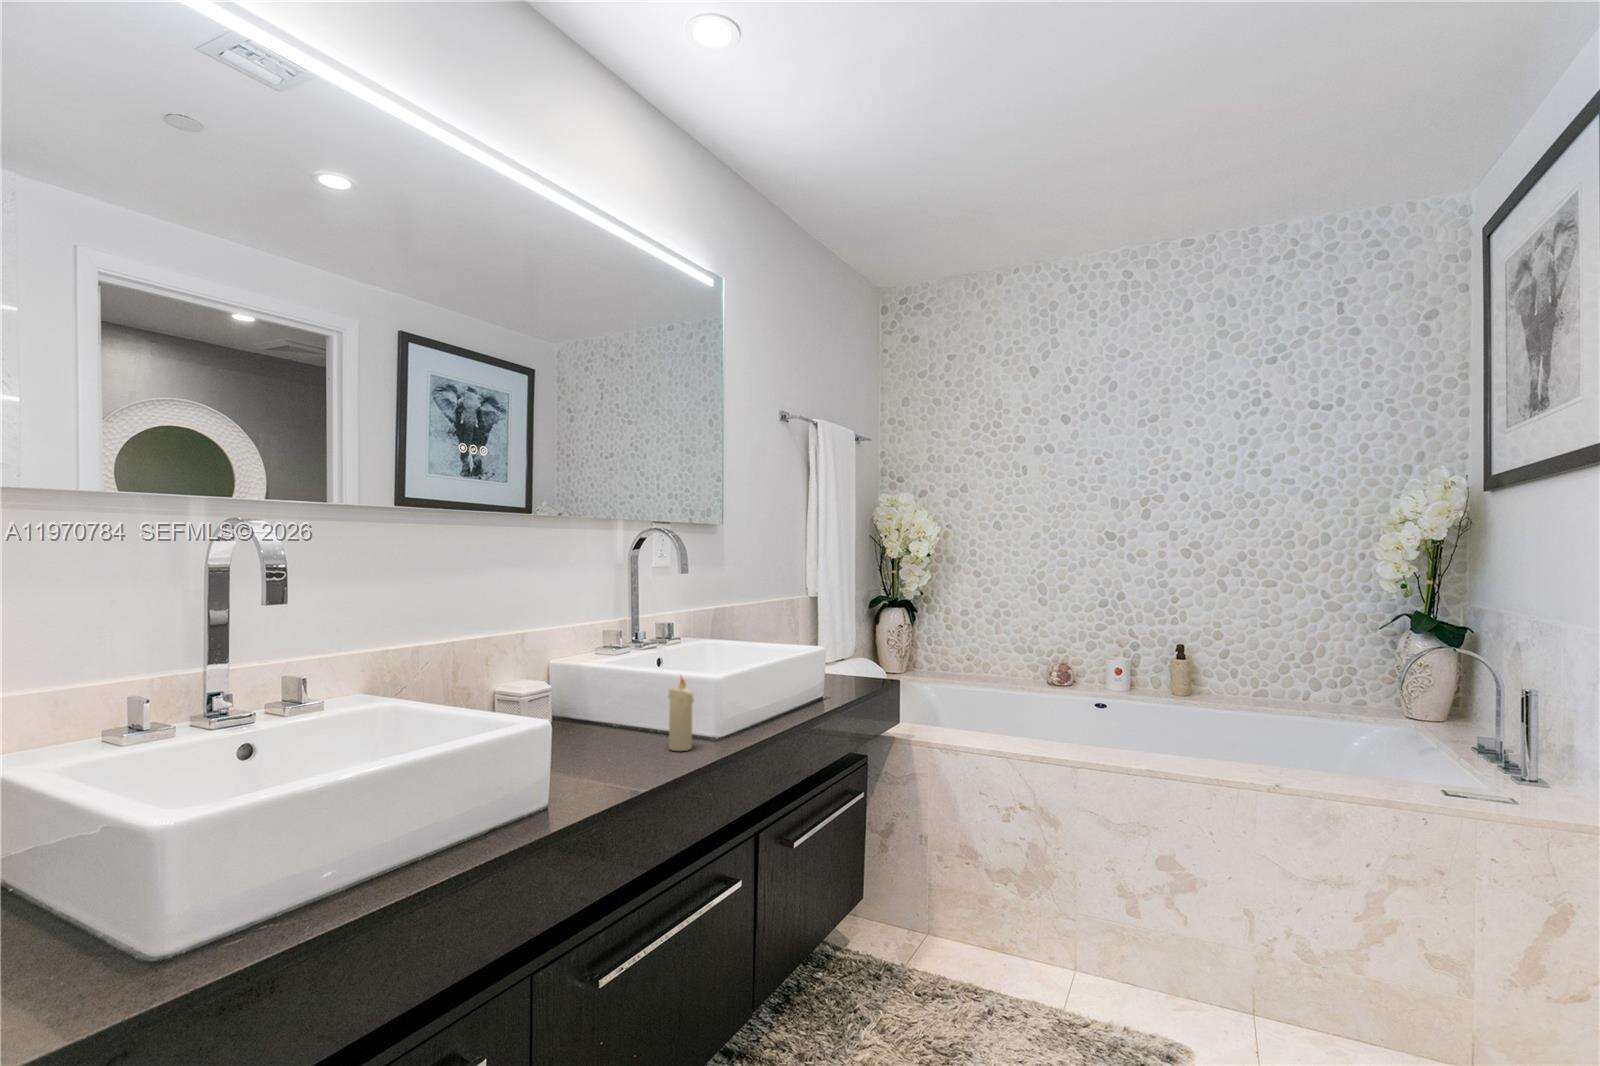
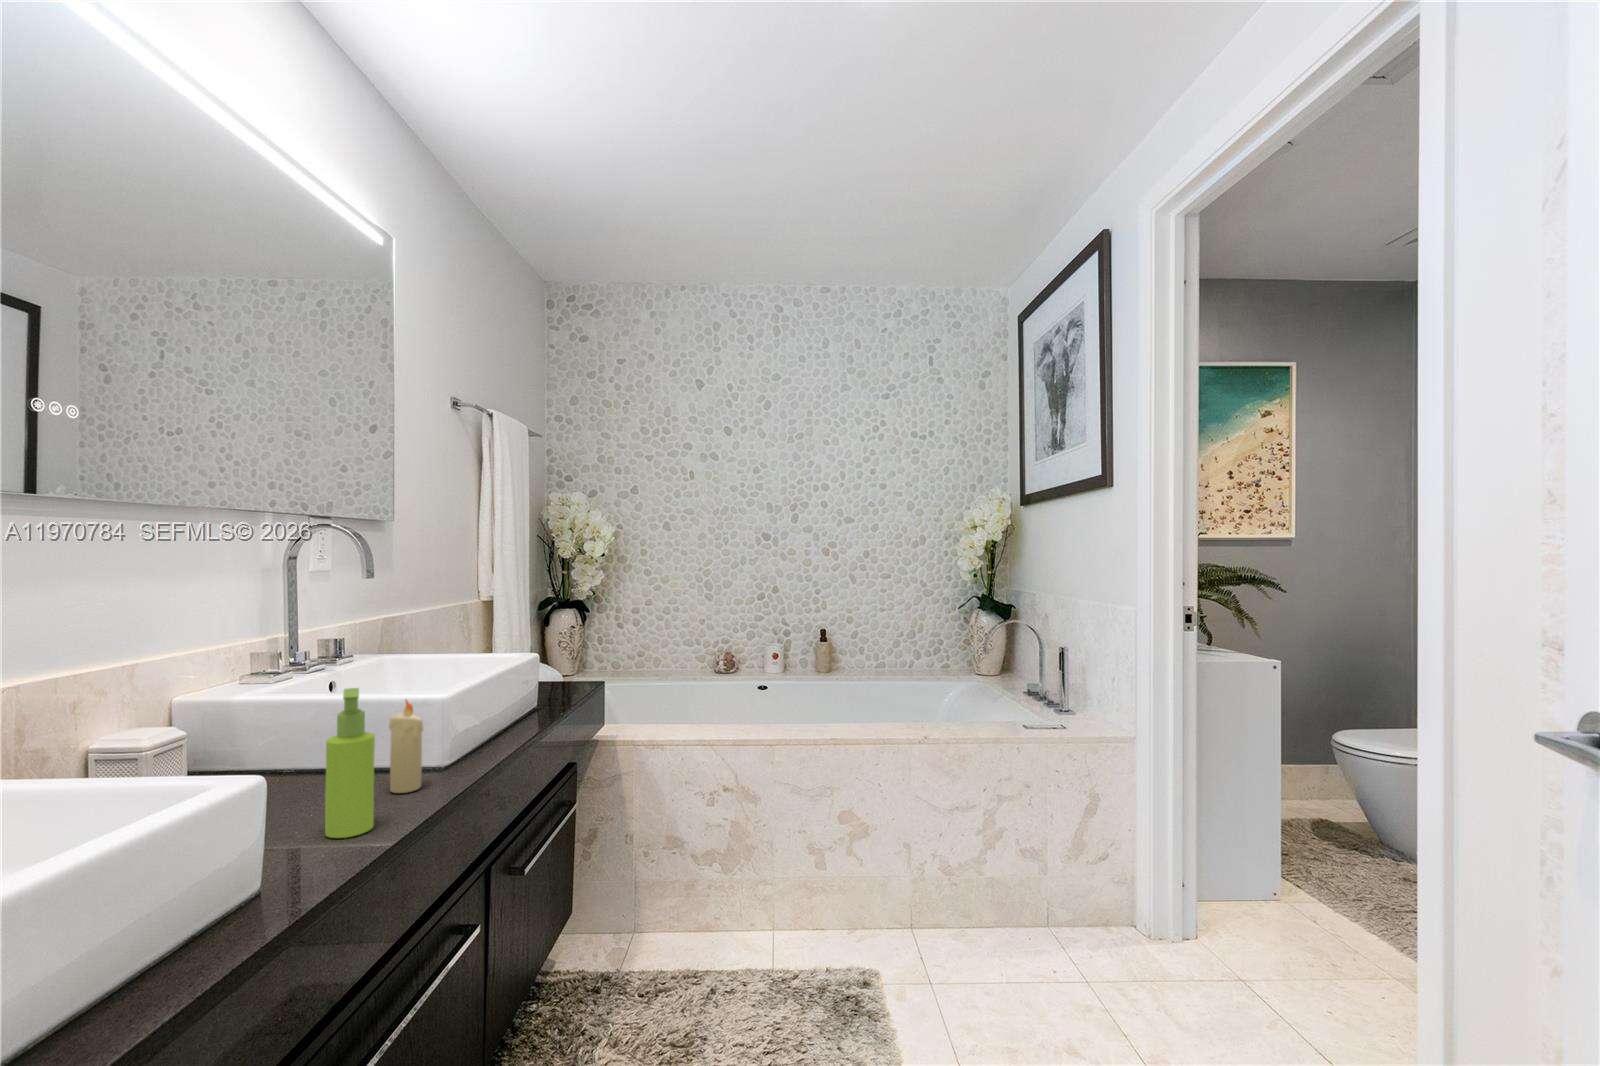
soap dispenser: none [611,661,645,775] -> present [325,688,375,838]

